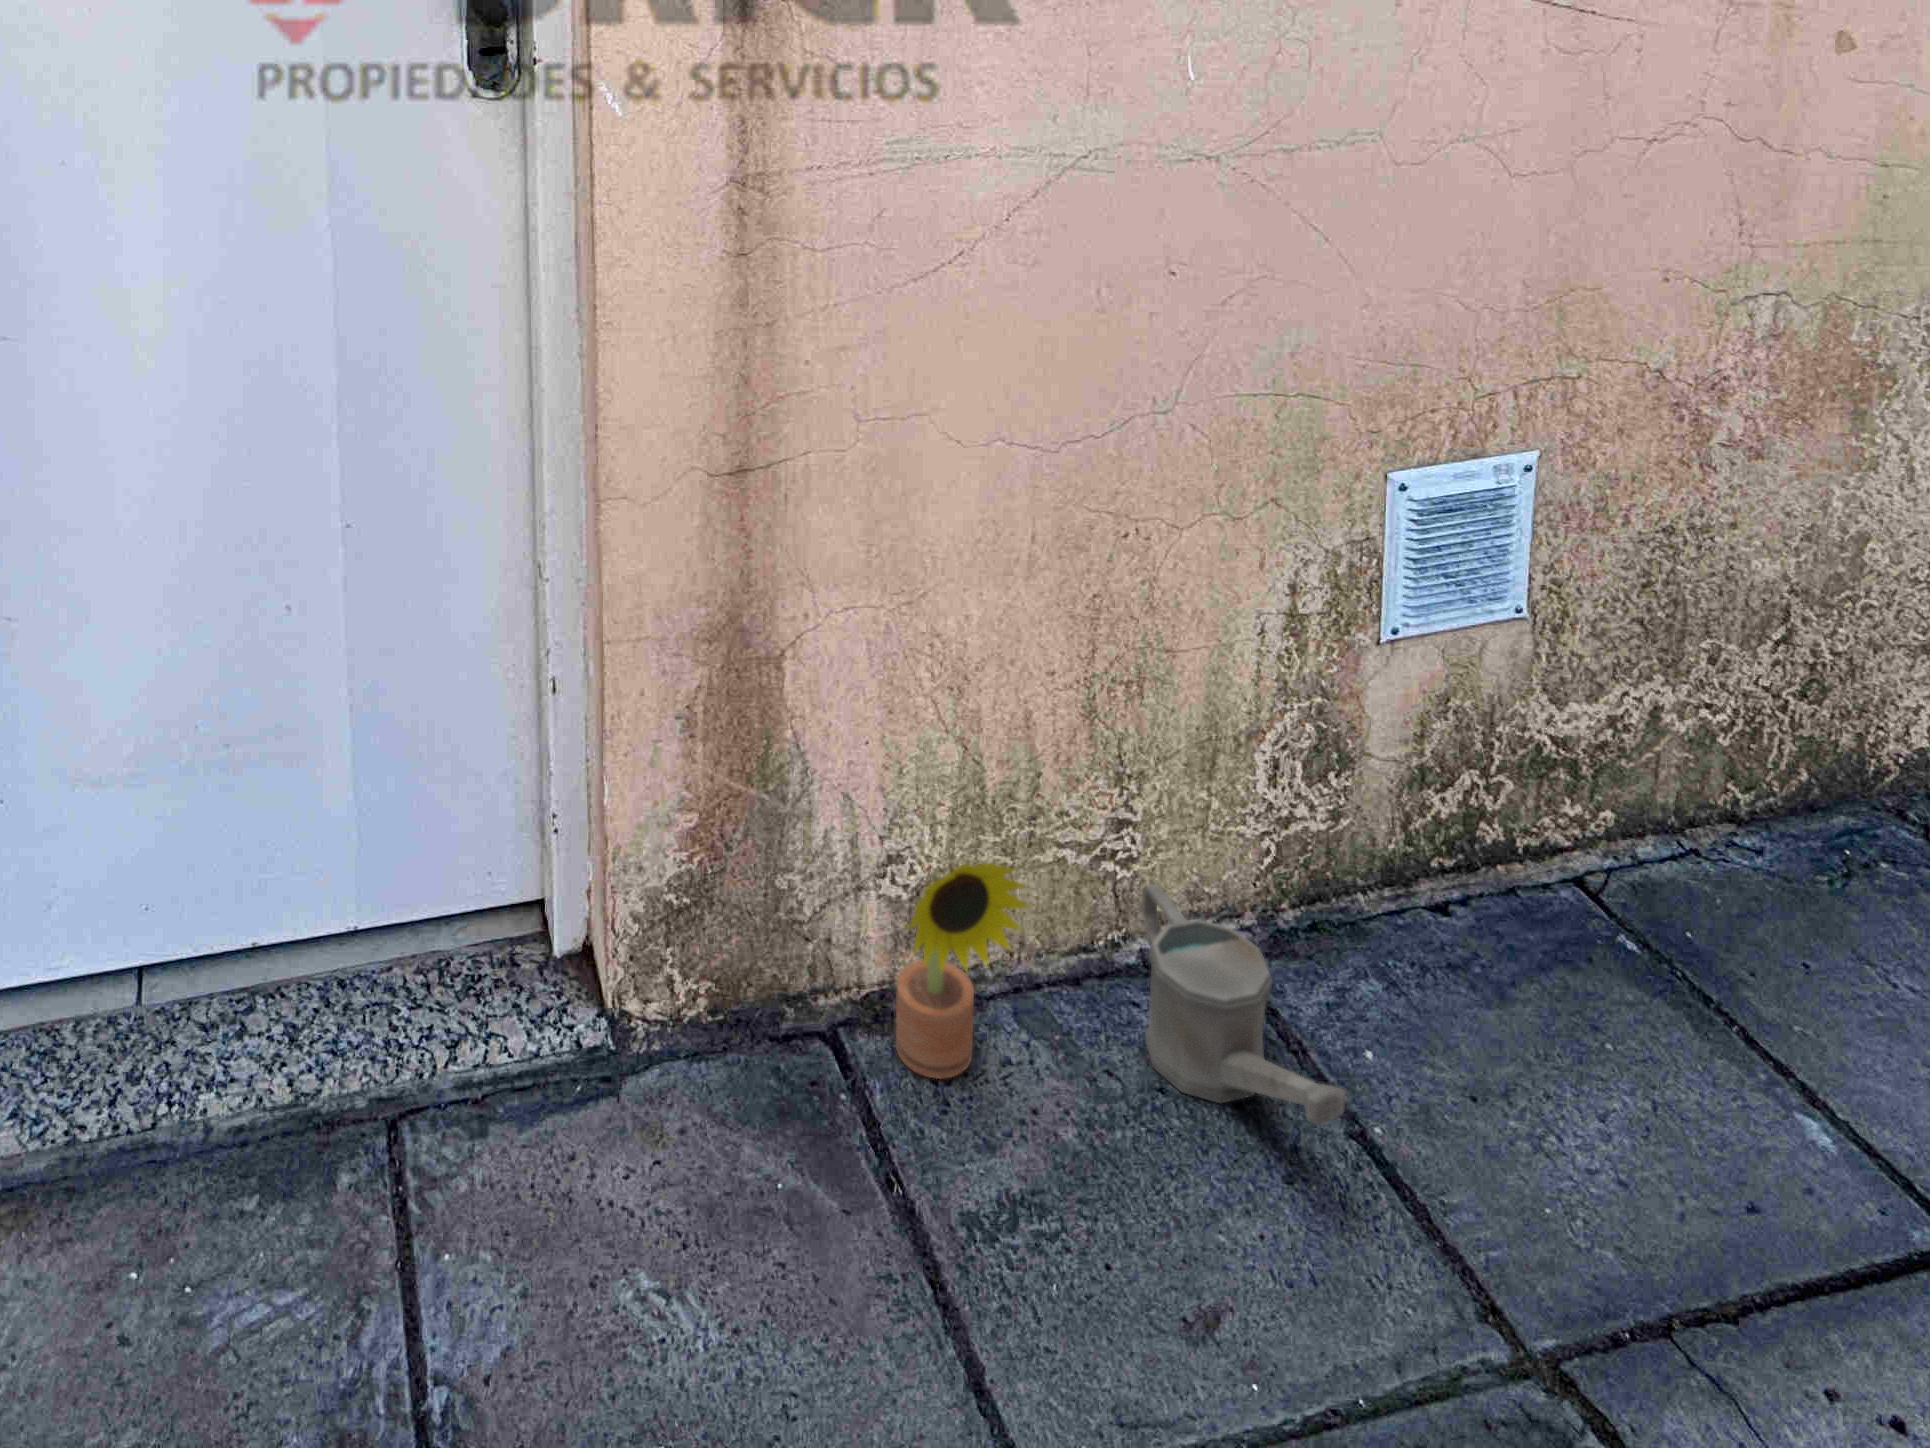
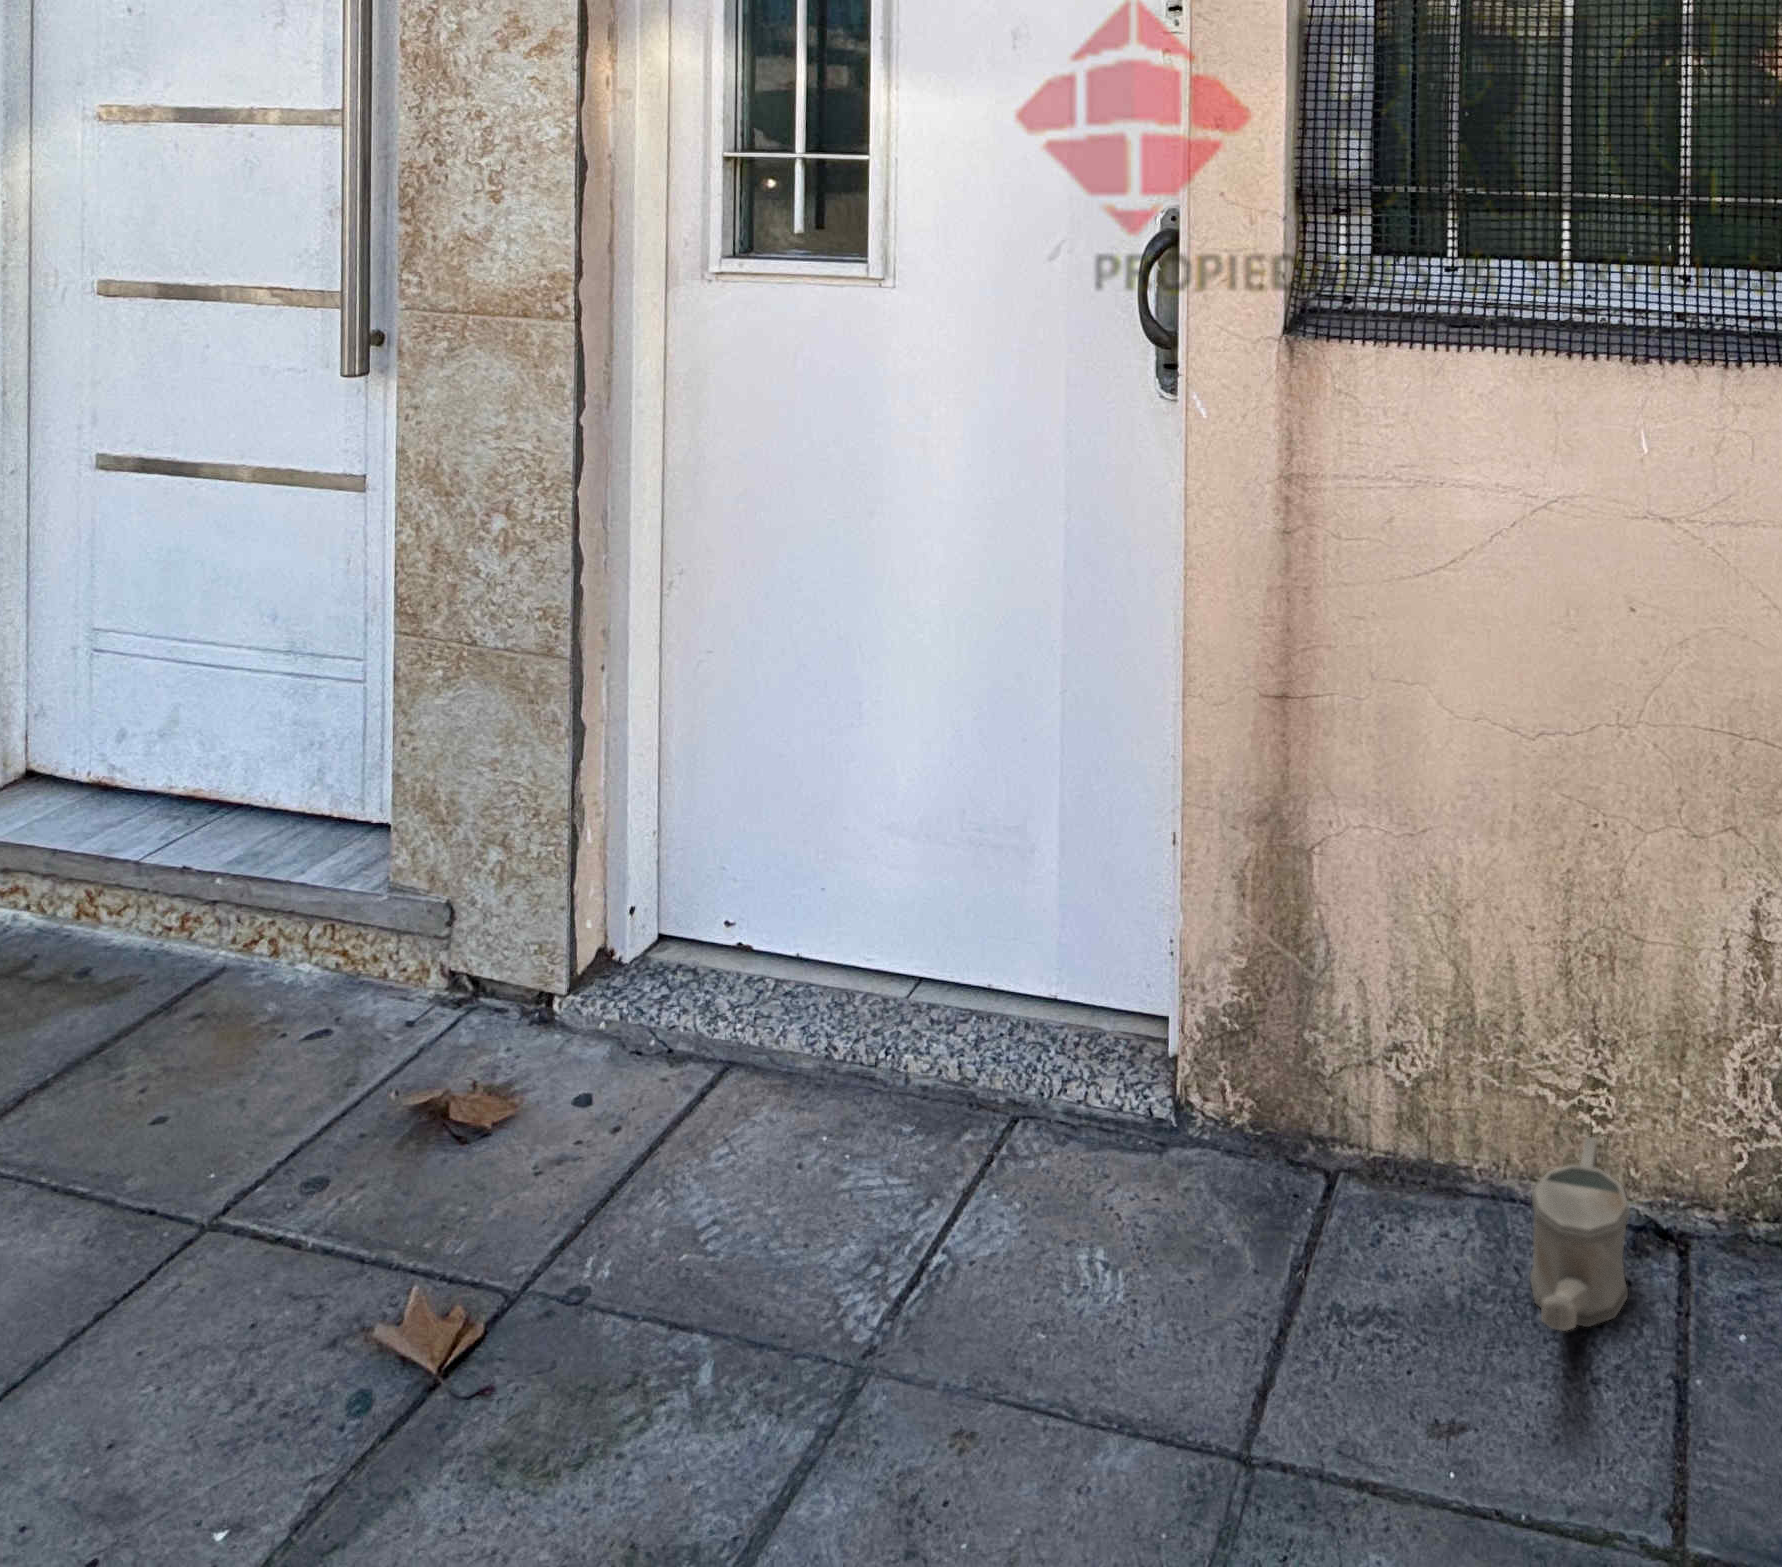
decorative plant: present [895,862,1029,1079] -> none [1320,1033,1423,1228]

